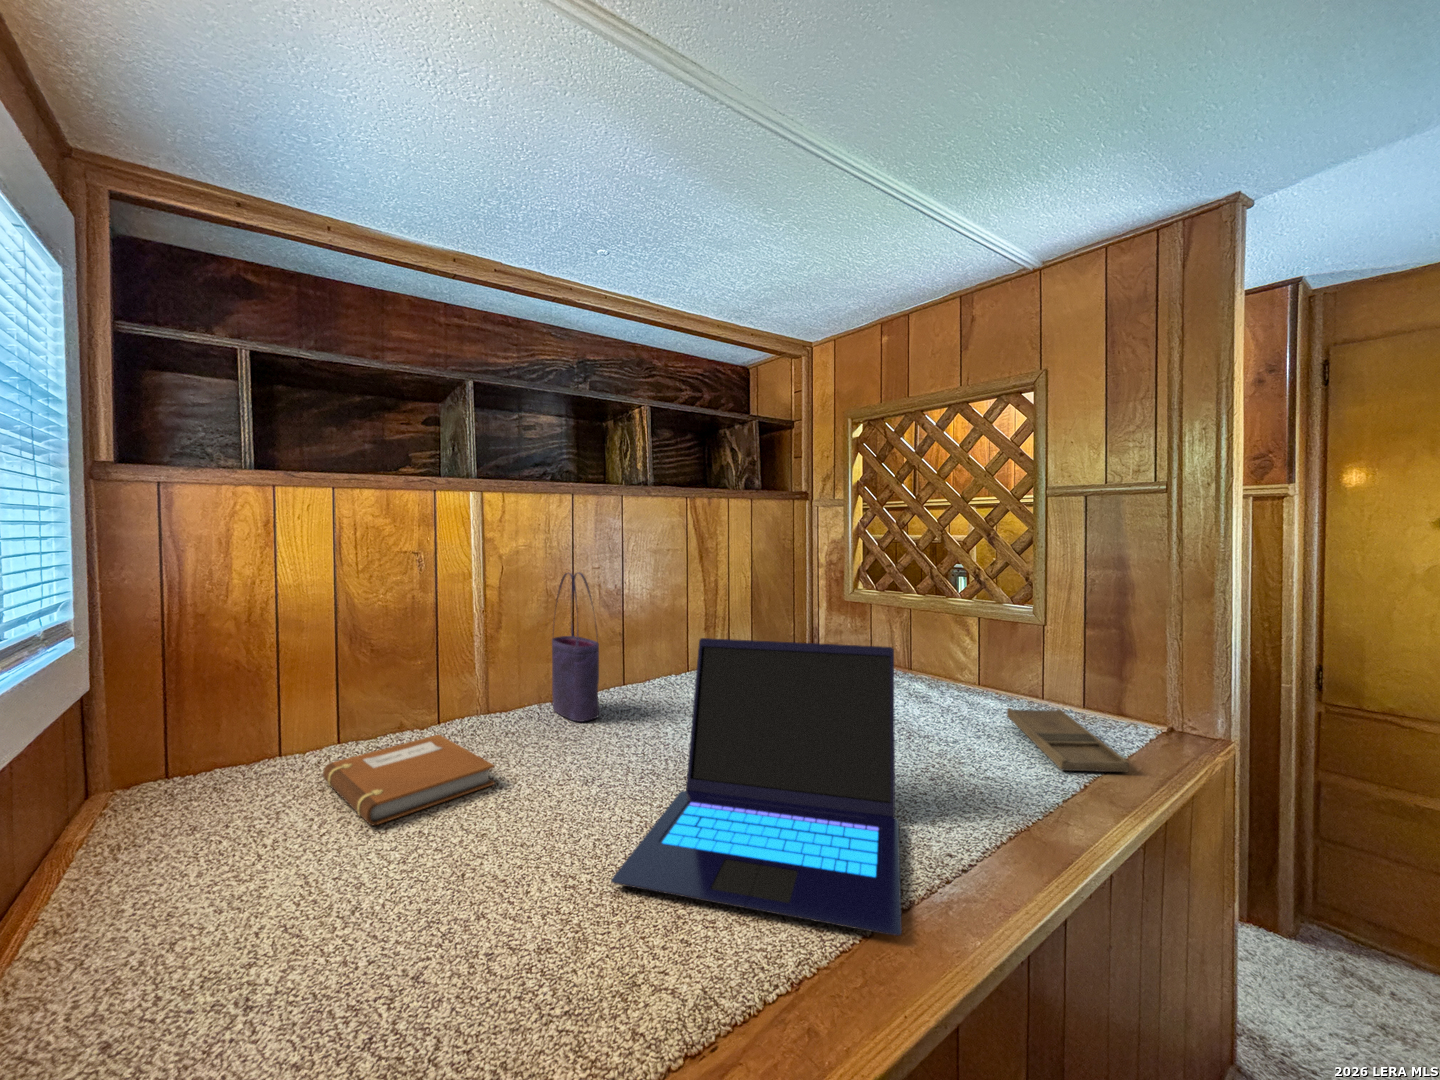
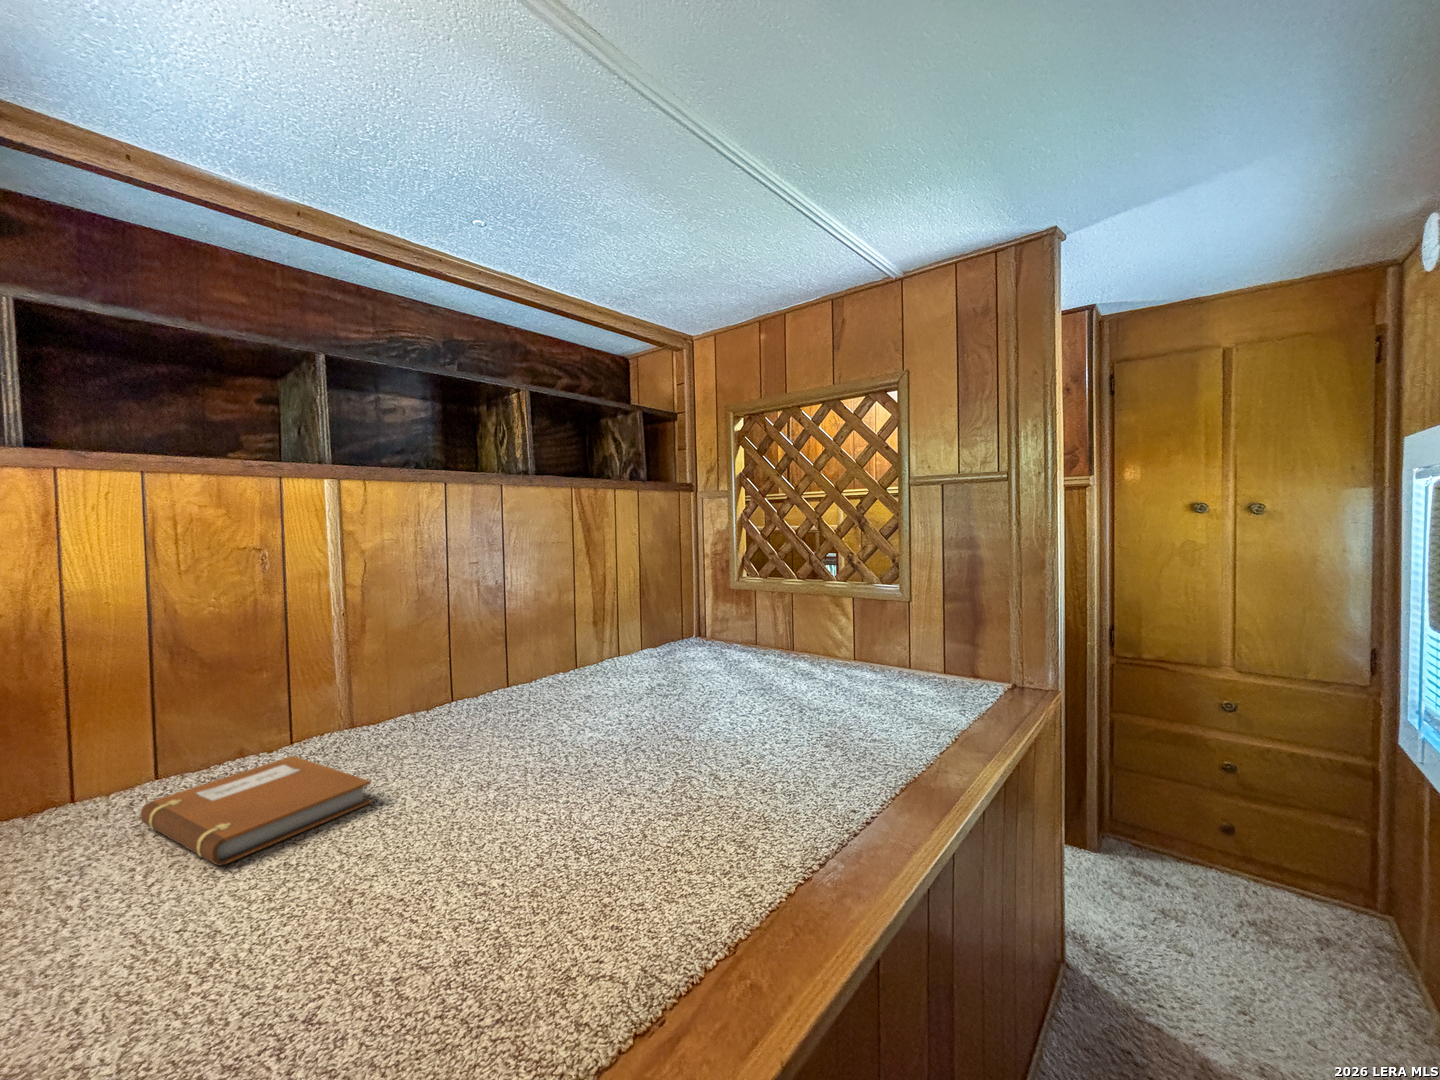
tote bag: present [552,573,599,722] -> none [426,566,484,728]
laptop: present [611,638,902,936] -> none [527,623,823,889]
tray: present [1007,708,1129,772] -> none [886,675,989,728]

